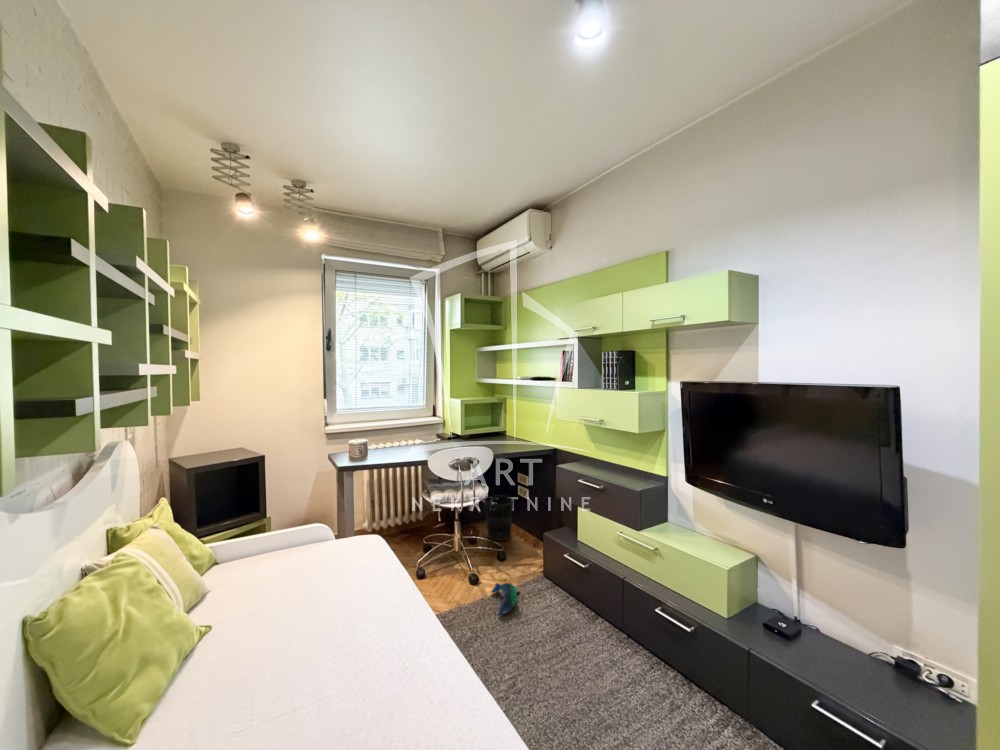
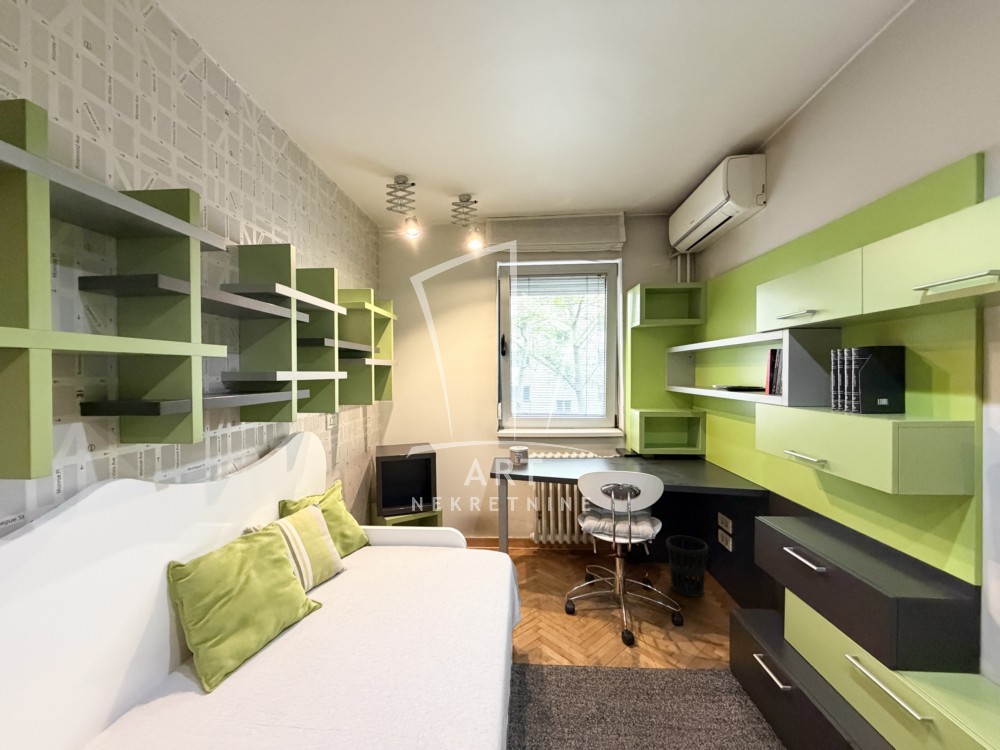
plush toy: present [492,583,520,616] -> none [641,655,680,703]

